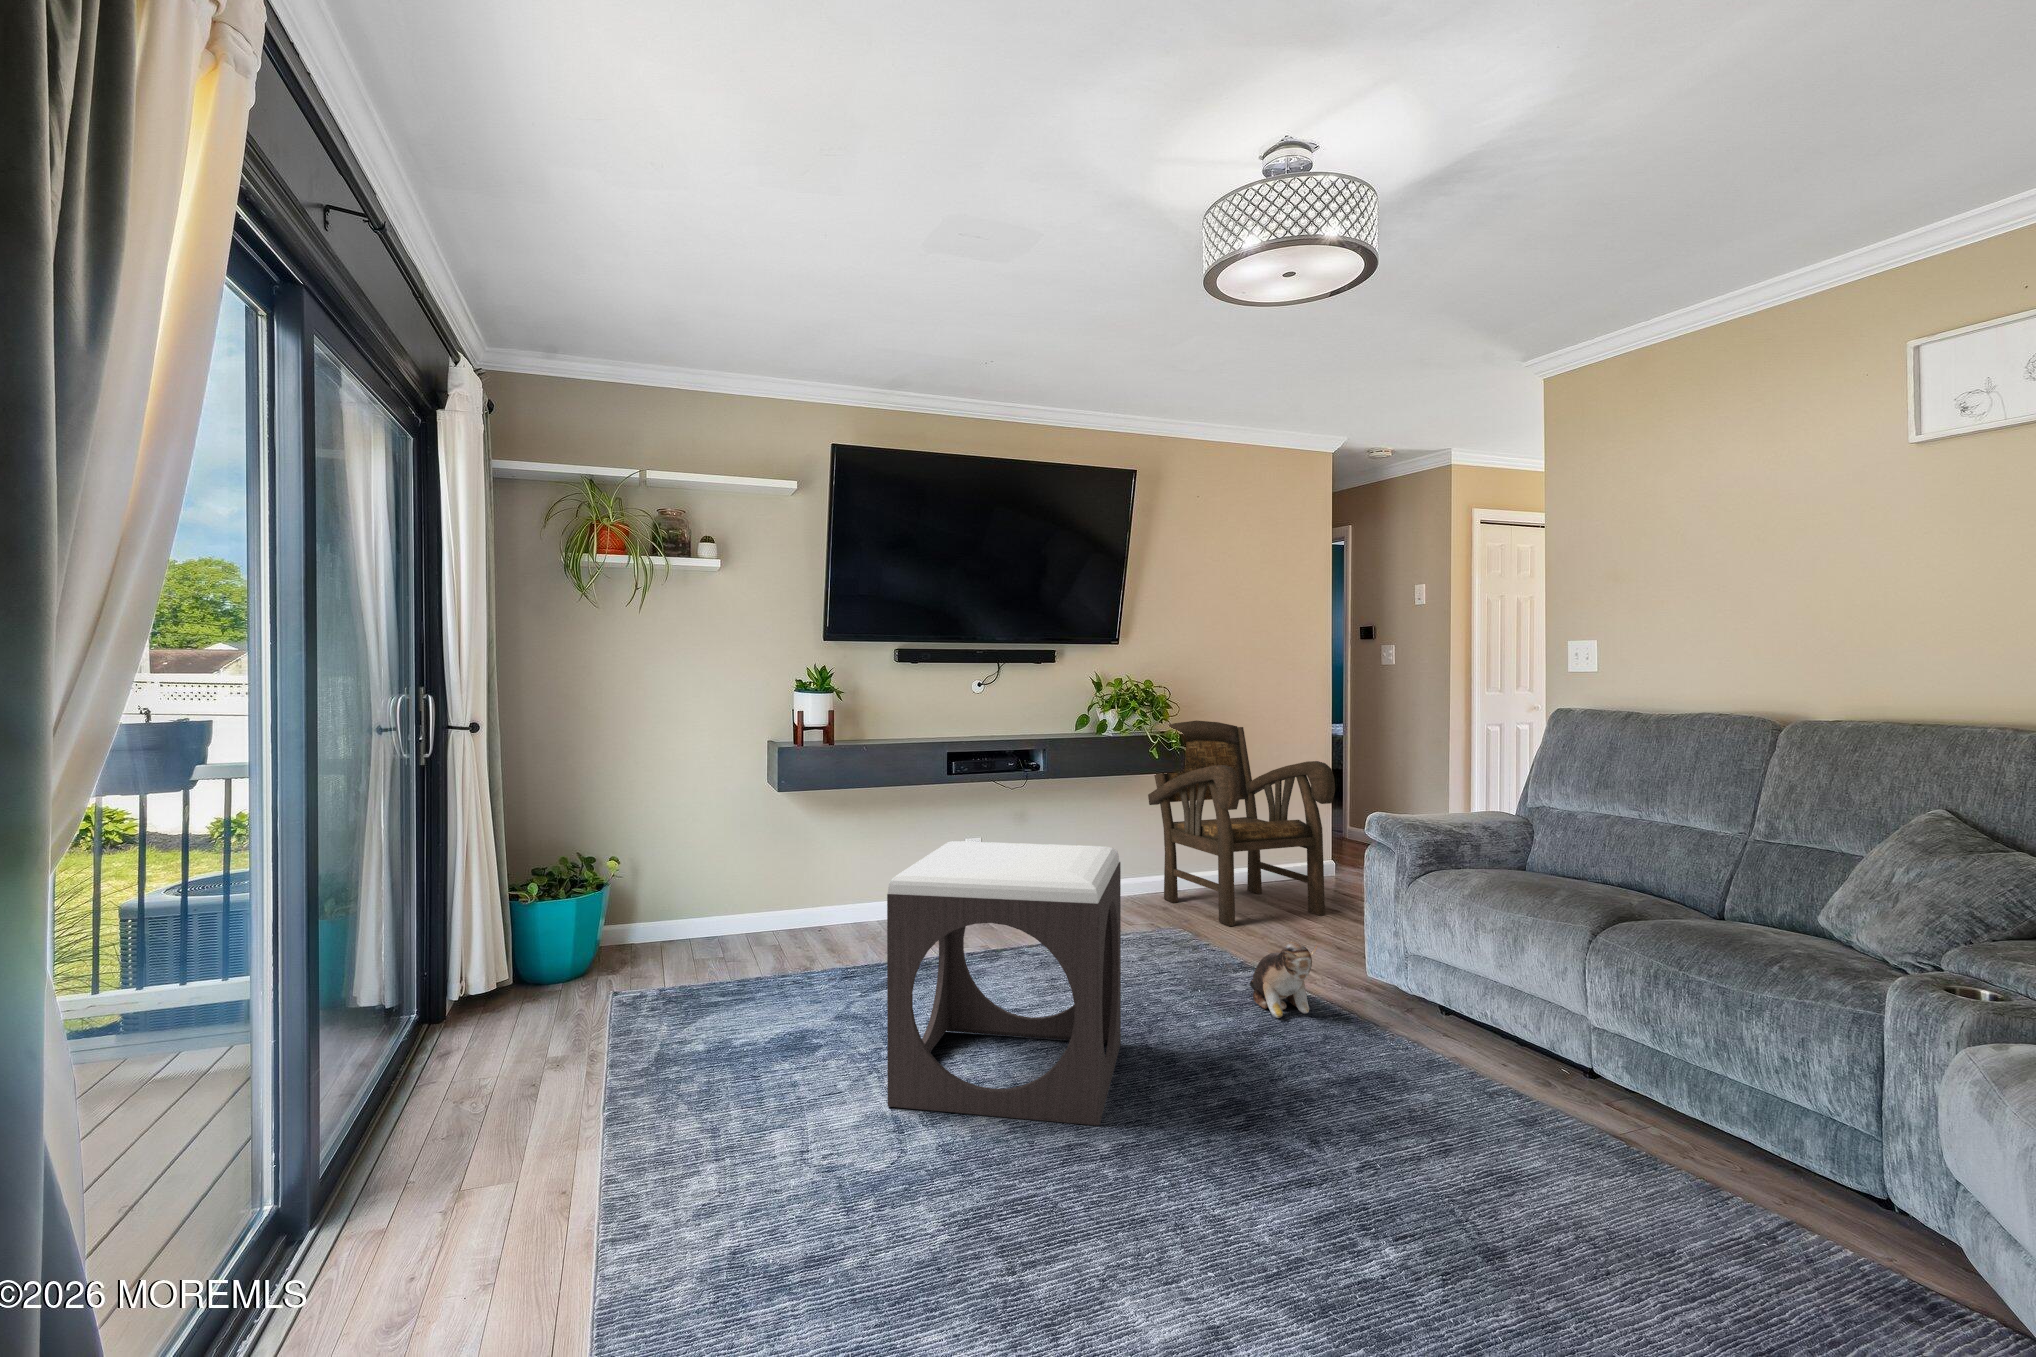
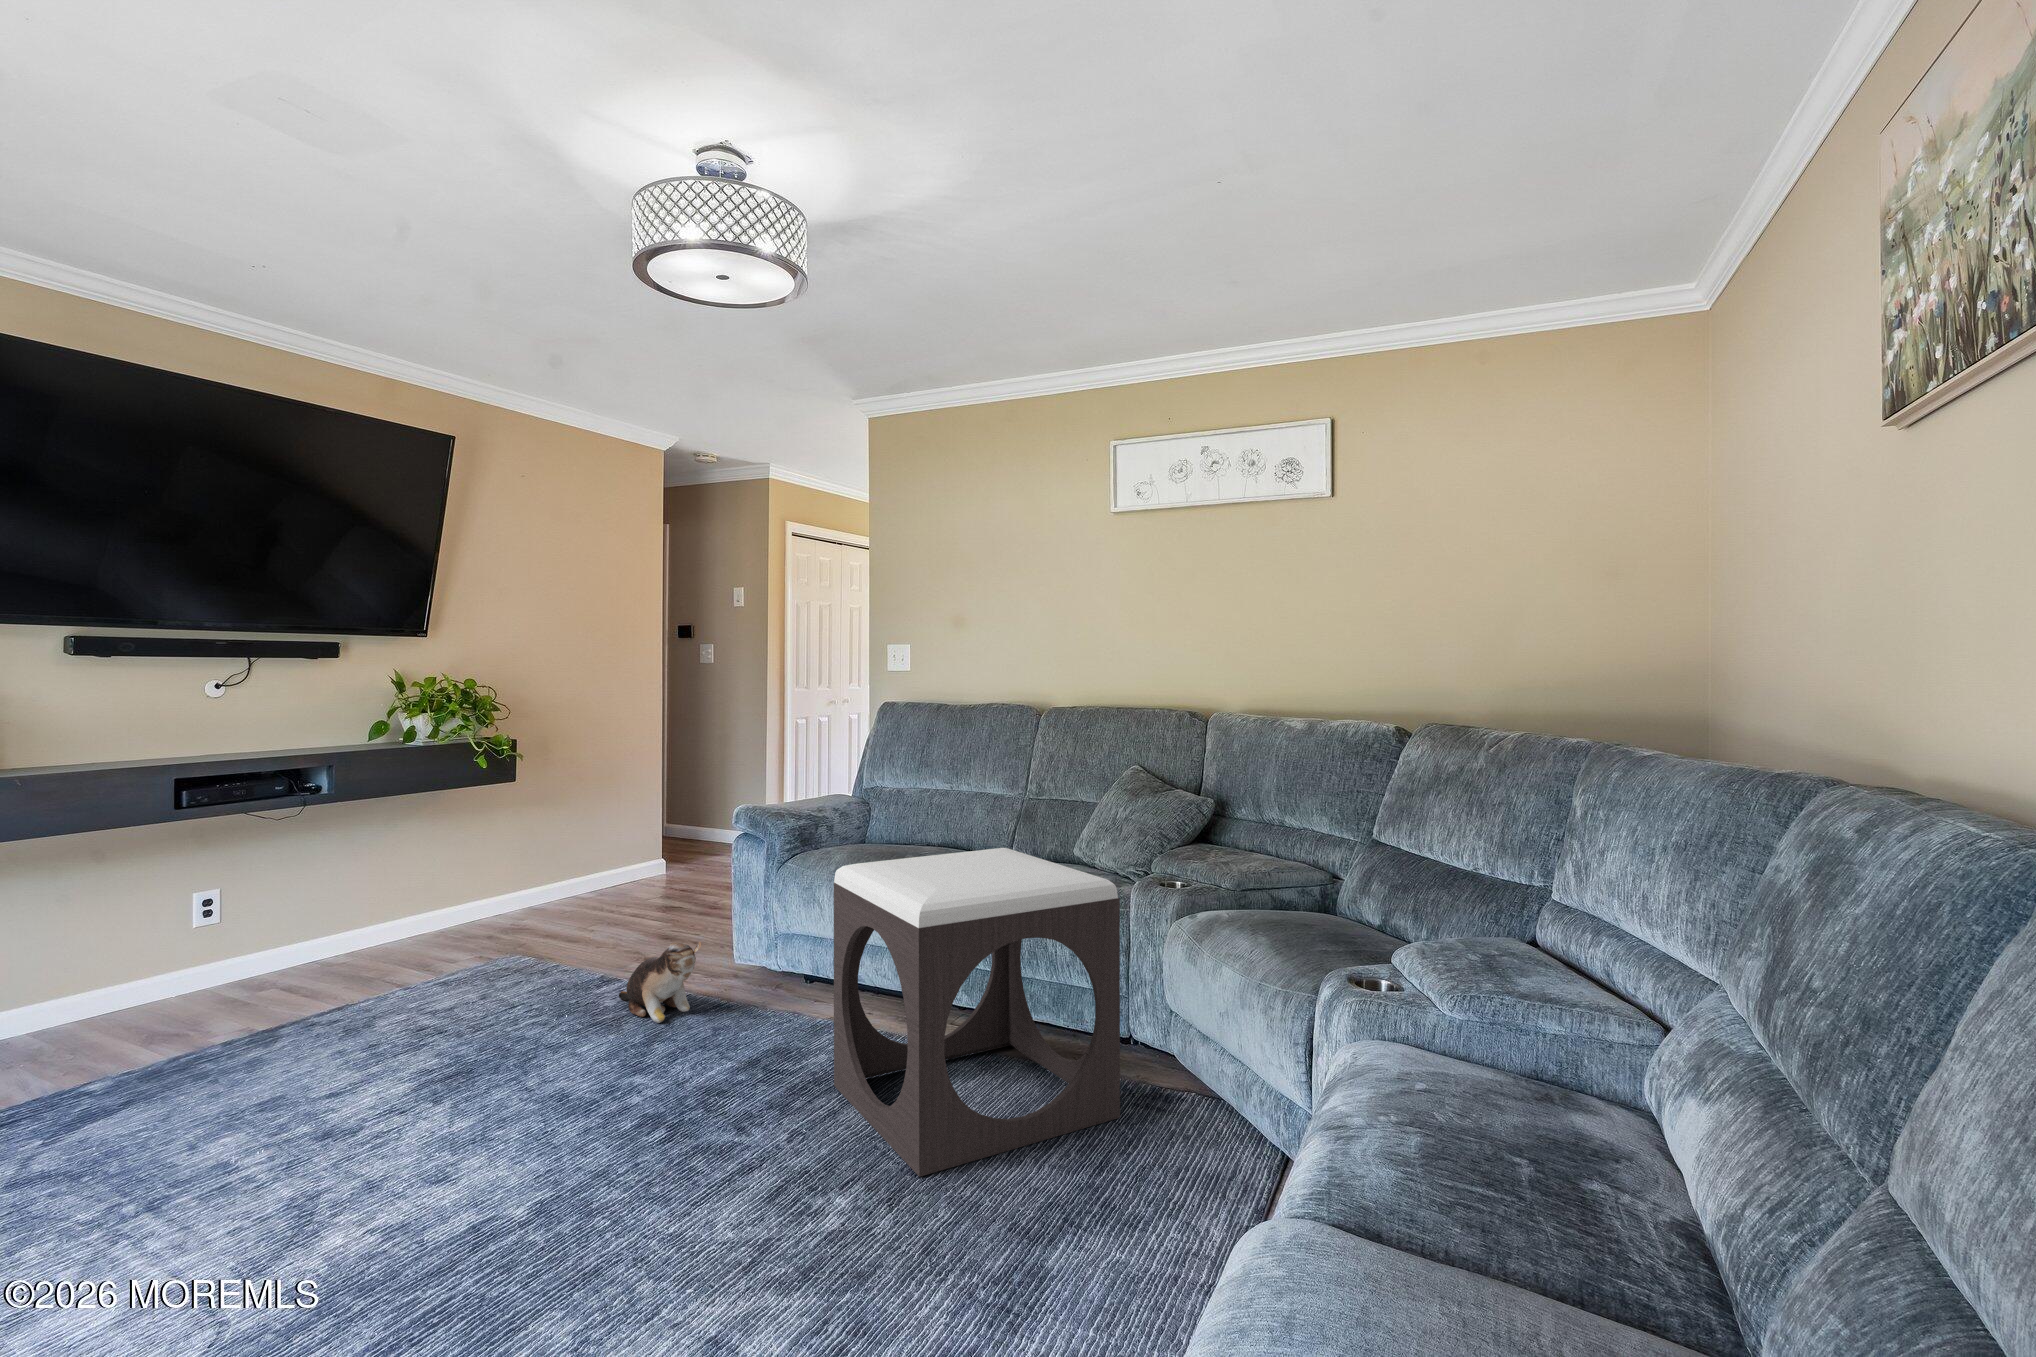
armchair: present [1148,720,1335,926] -> none [457,727,678,943]
footstool: present [887,841,1121,1125] -> present [834,848,1120,1177]

